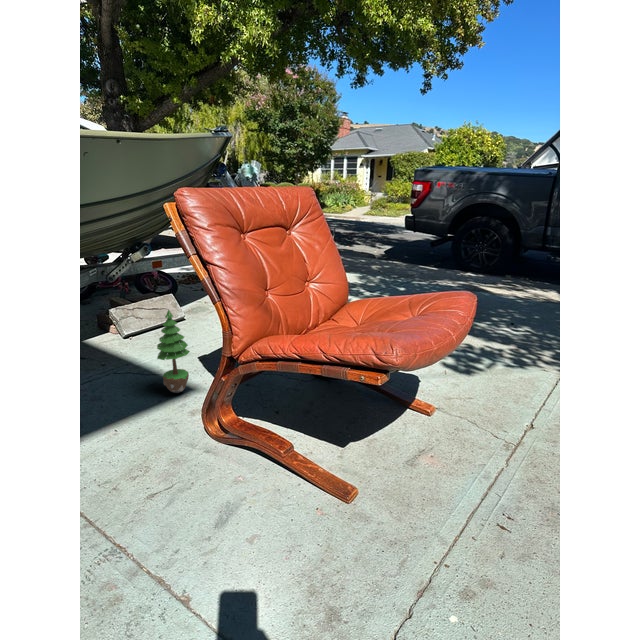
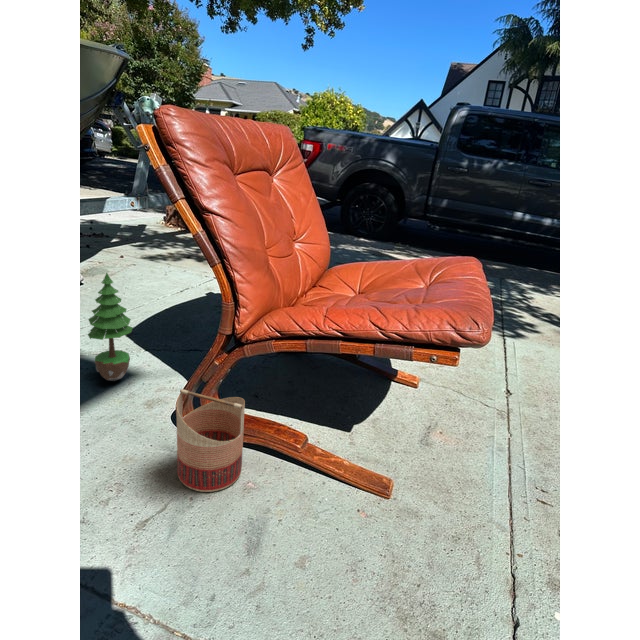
basket: none [185,398,241,480] -> present [177,389,245,492]

